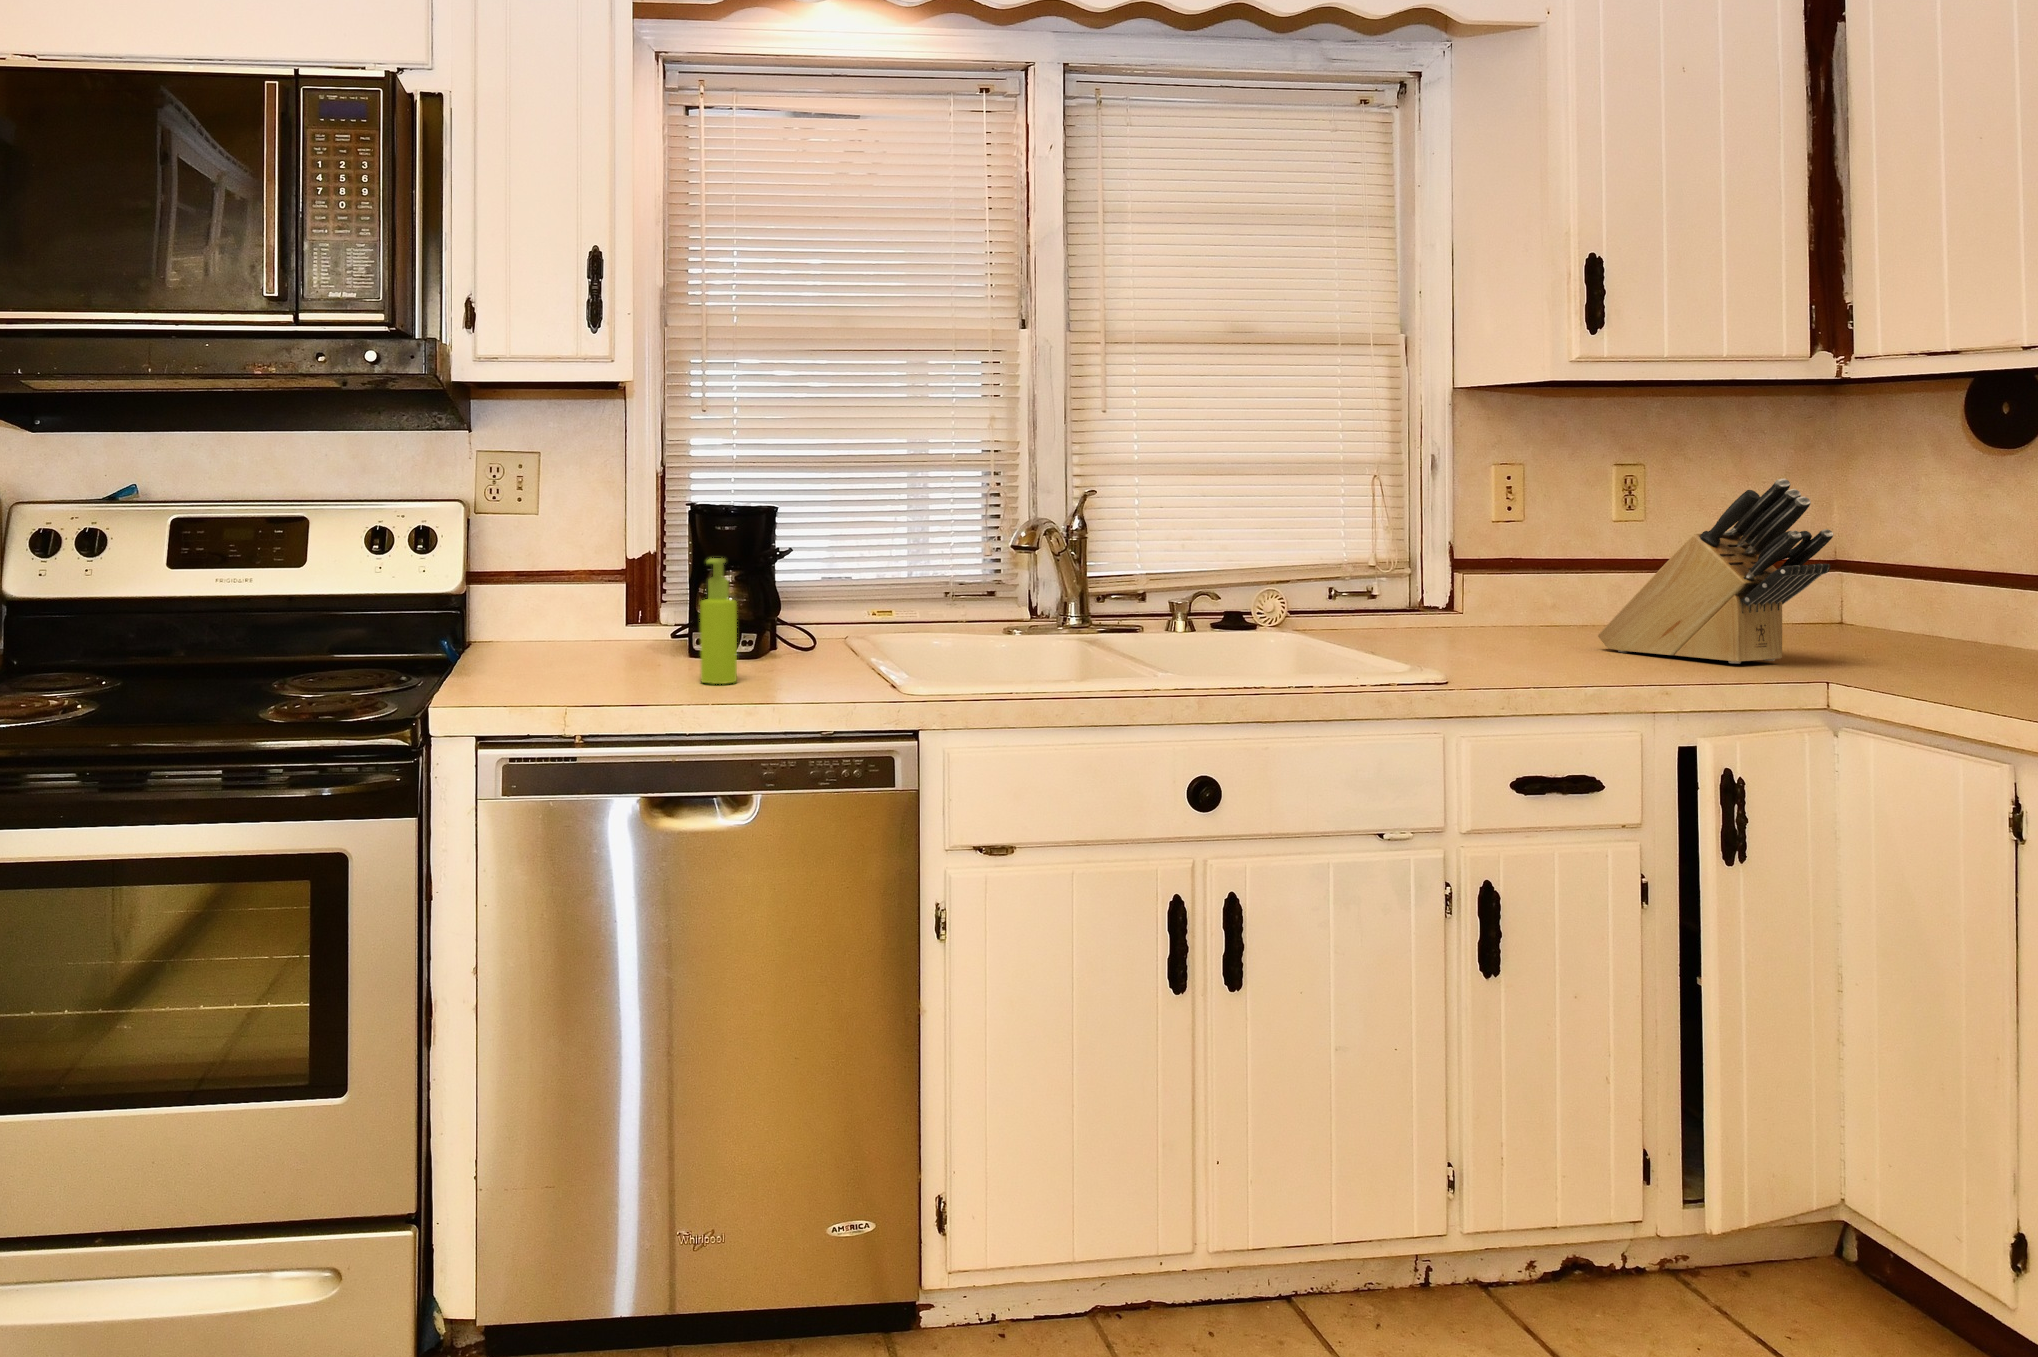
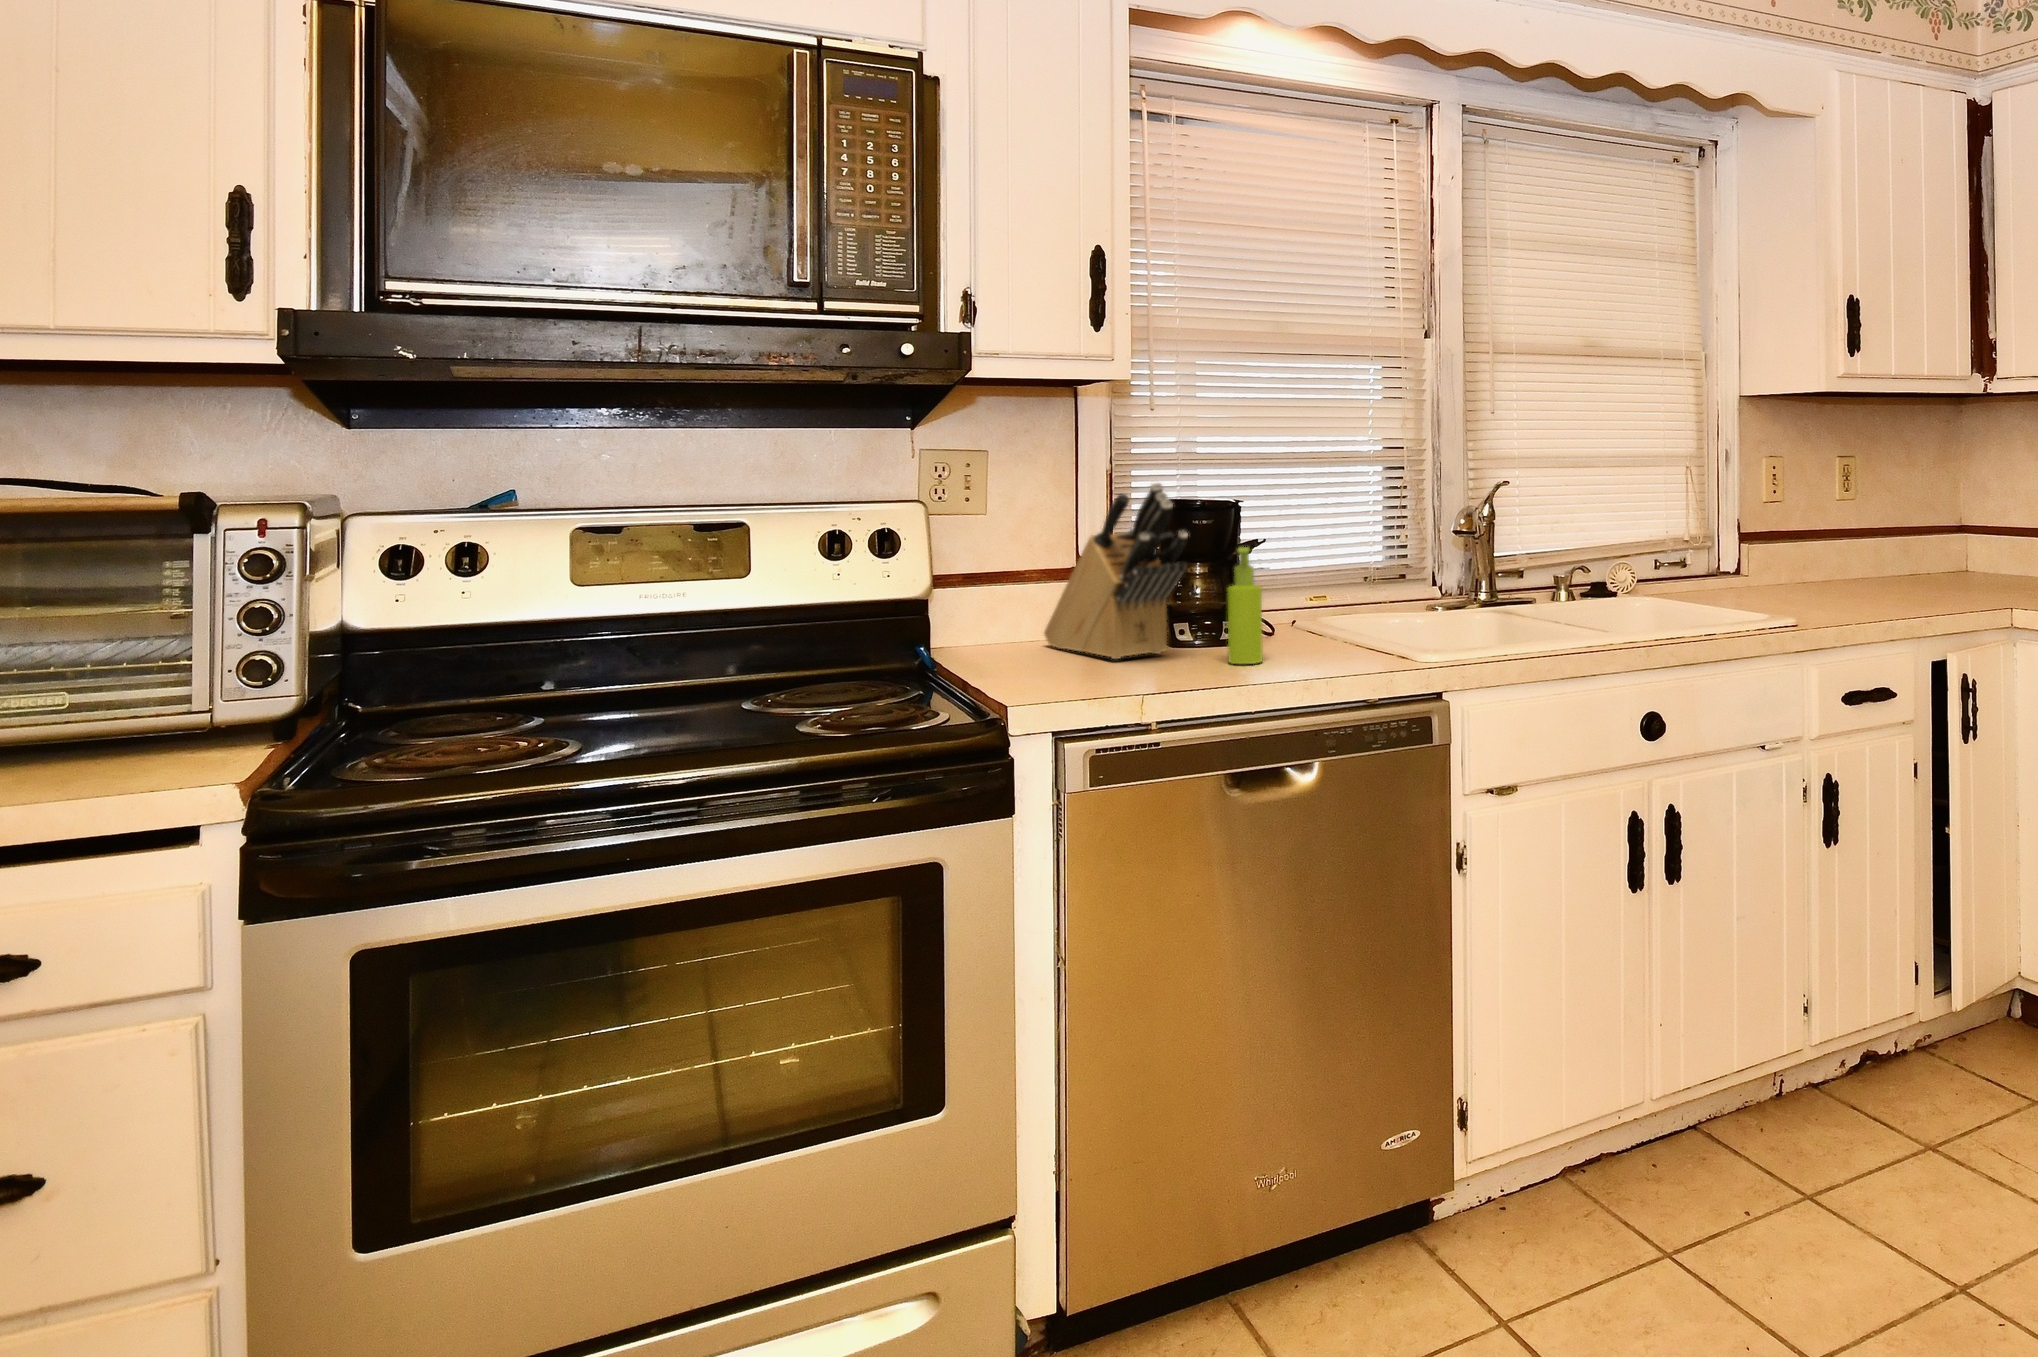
knife block: present [1598,479,1834,664] -> present [1044,483,1188,659]

